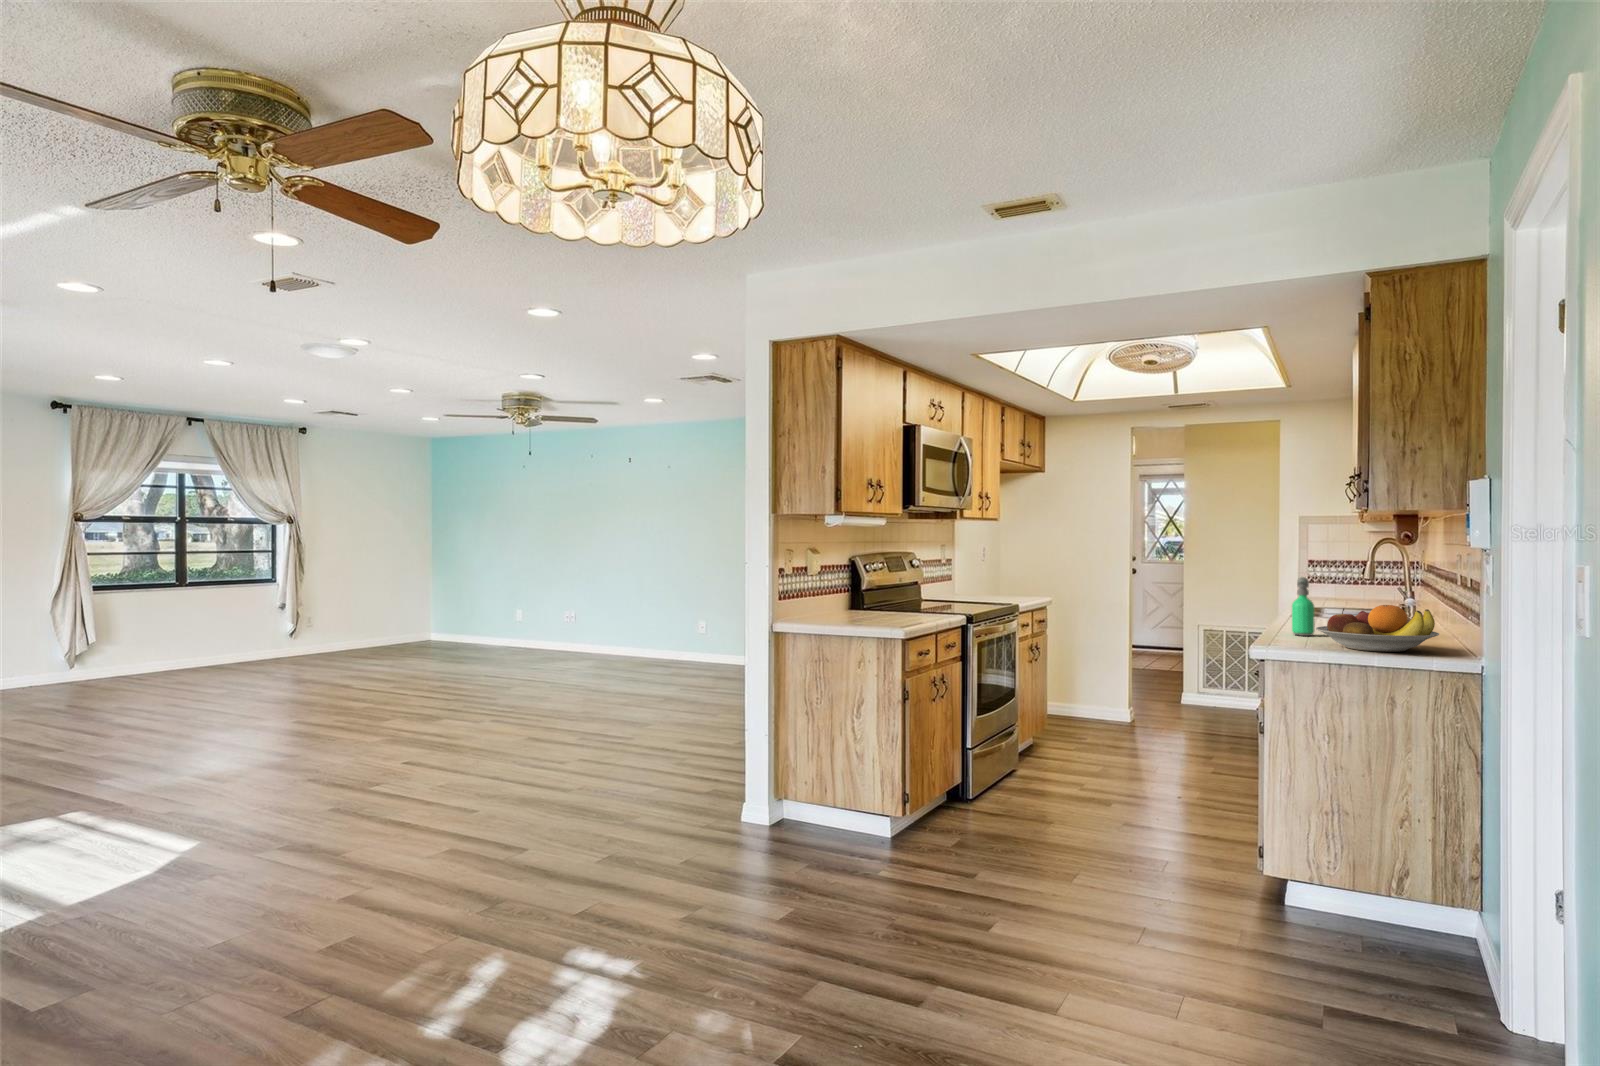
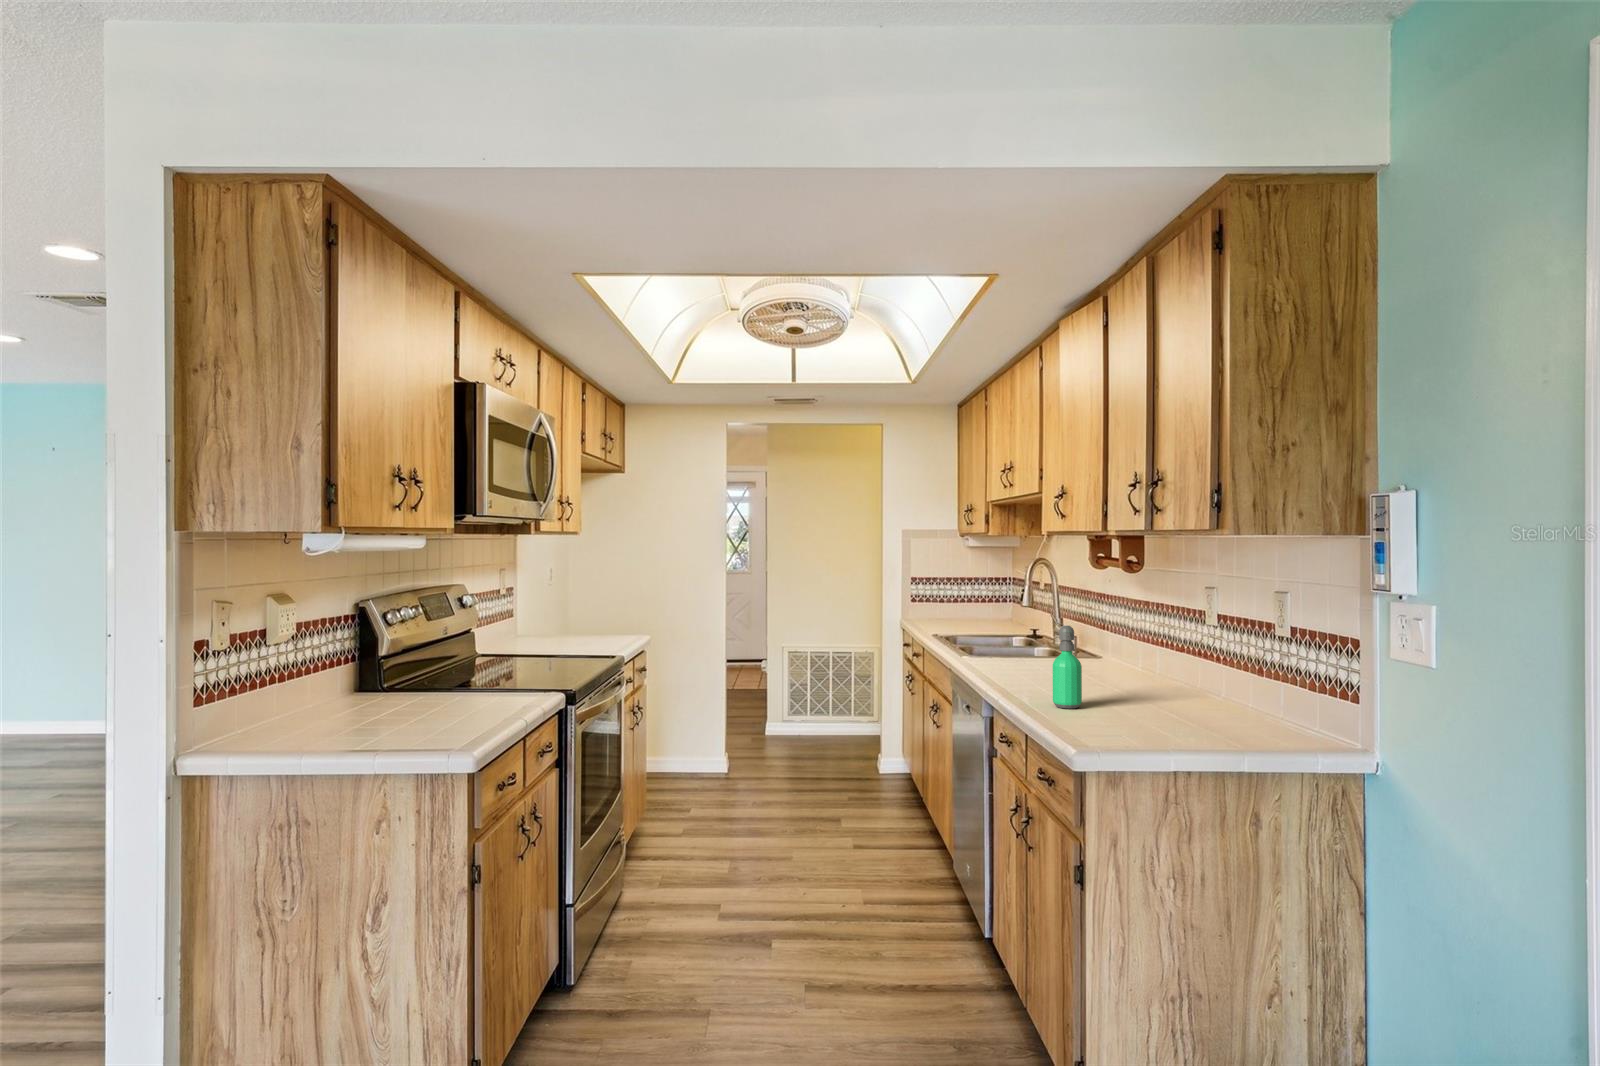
fruit bowl: present [1316,605,1439,652] -> none [1132,674,1300,745]

